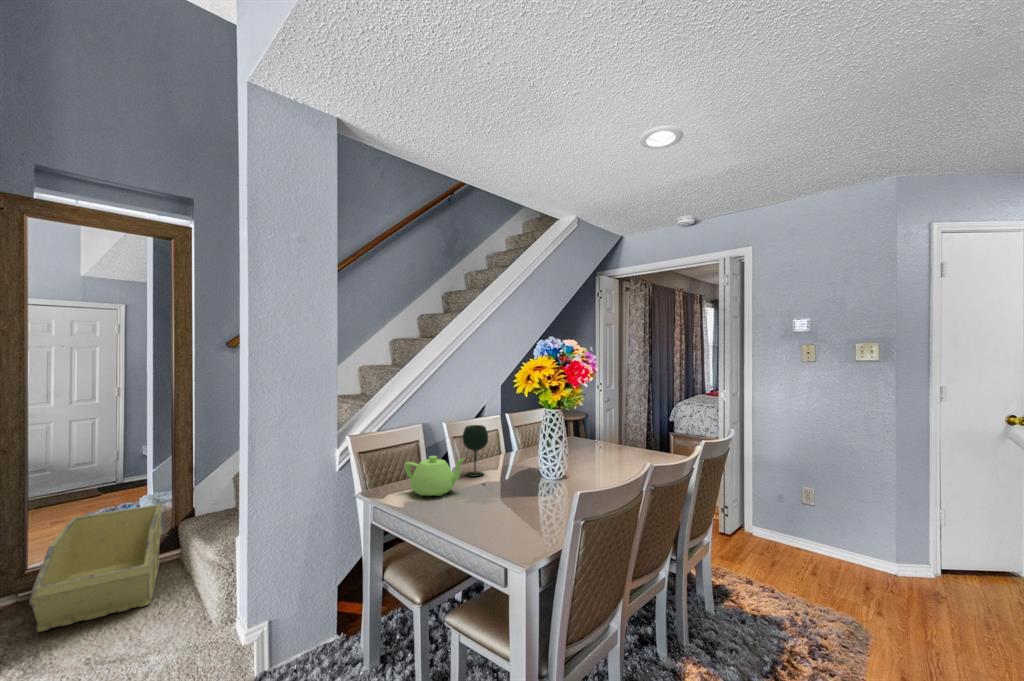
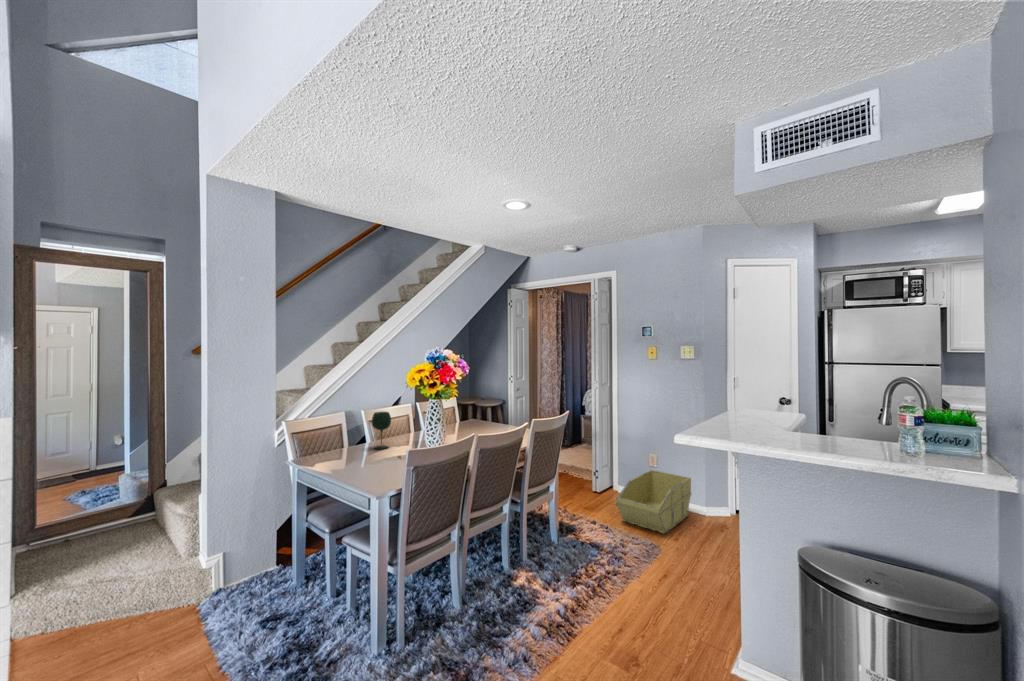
teapot: present [404,456,465,496] -> none [323,434,368,461]
storage bin: present [29,504,162,632] -> present [616,470,691,534]

